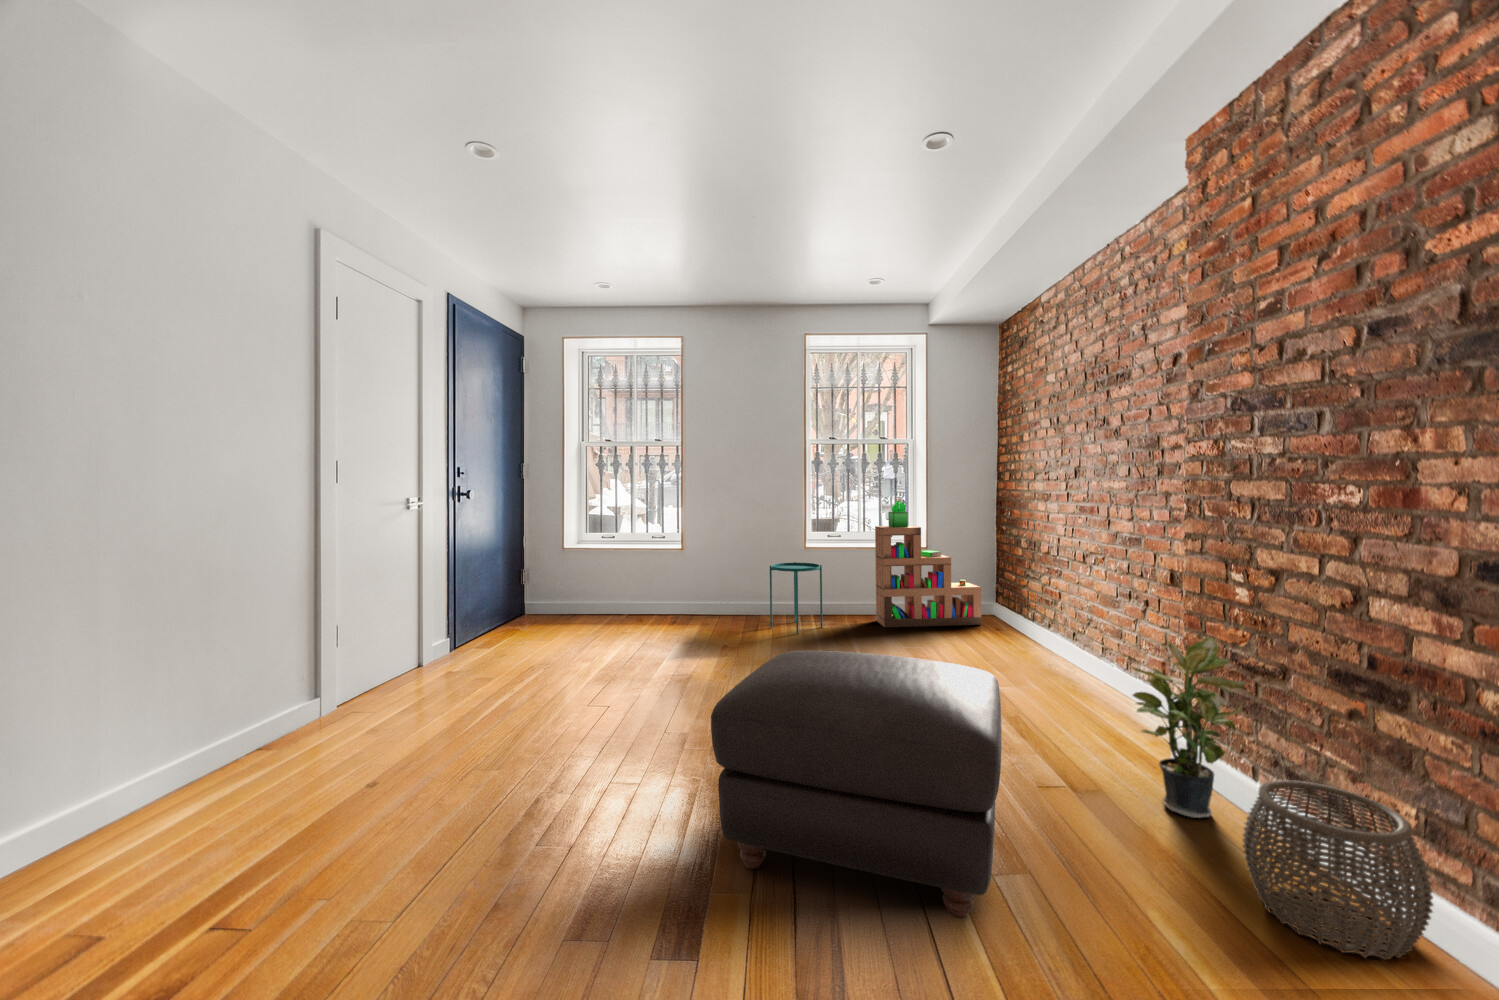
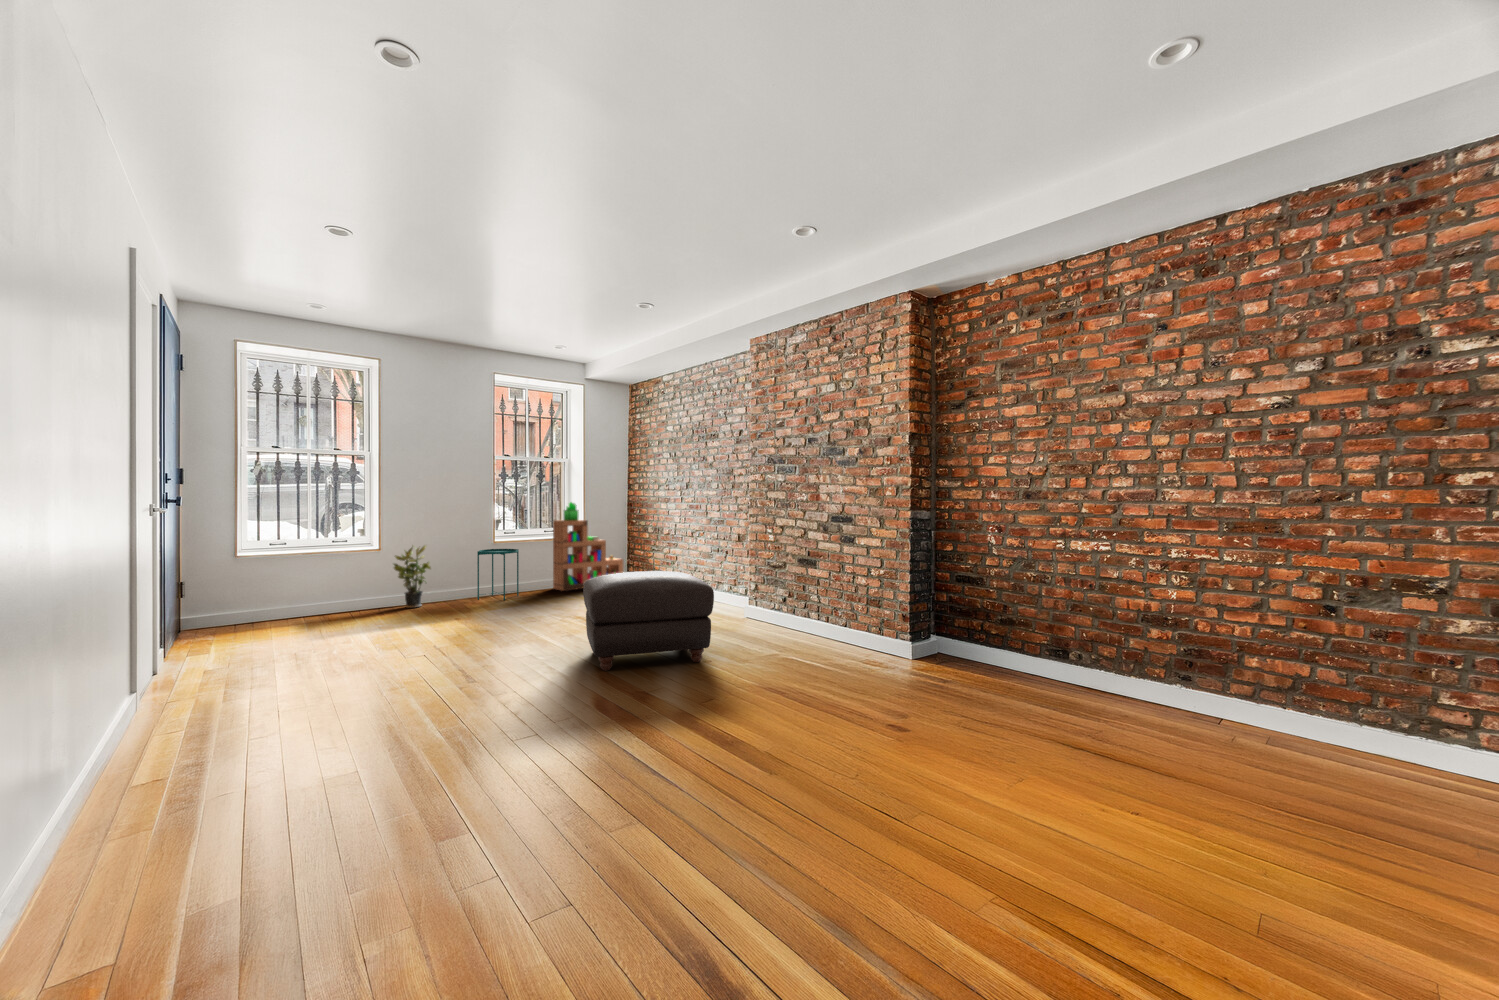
potted plant: present [1133,637,1245,818] -> present [394,546,431,608]
woven basket: present [1243,780,1433,960] -> none [777,598,824,644]

